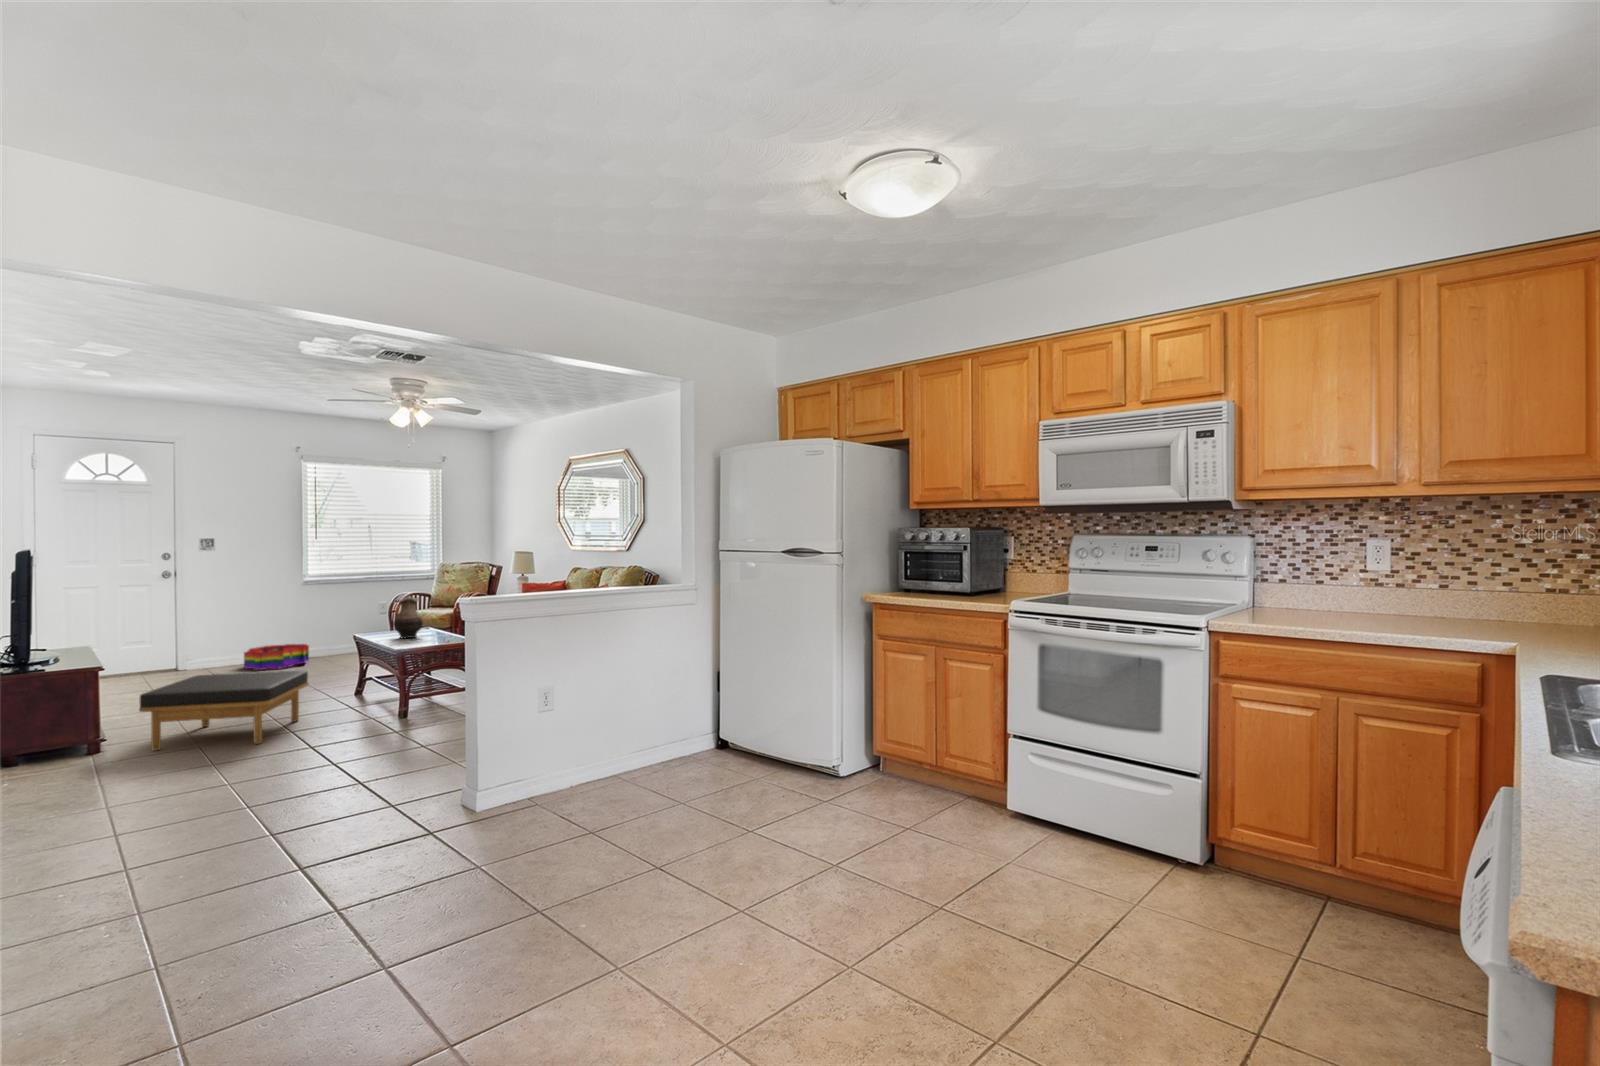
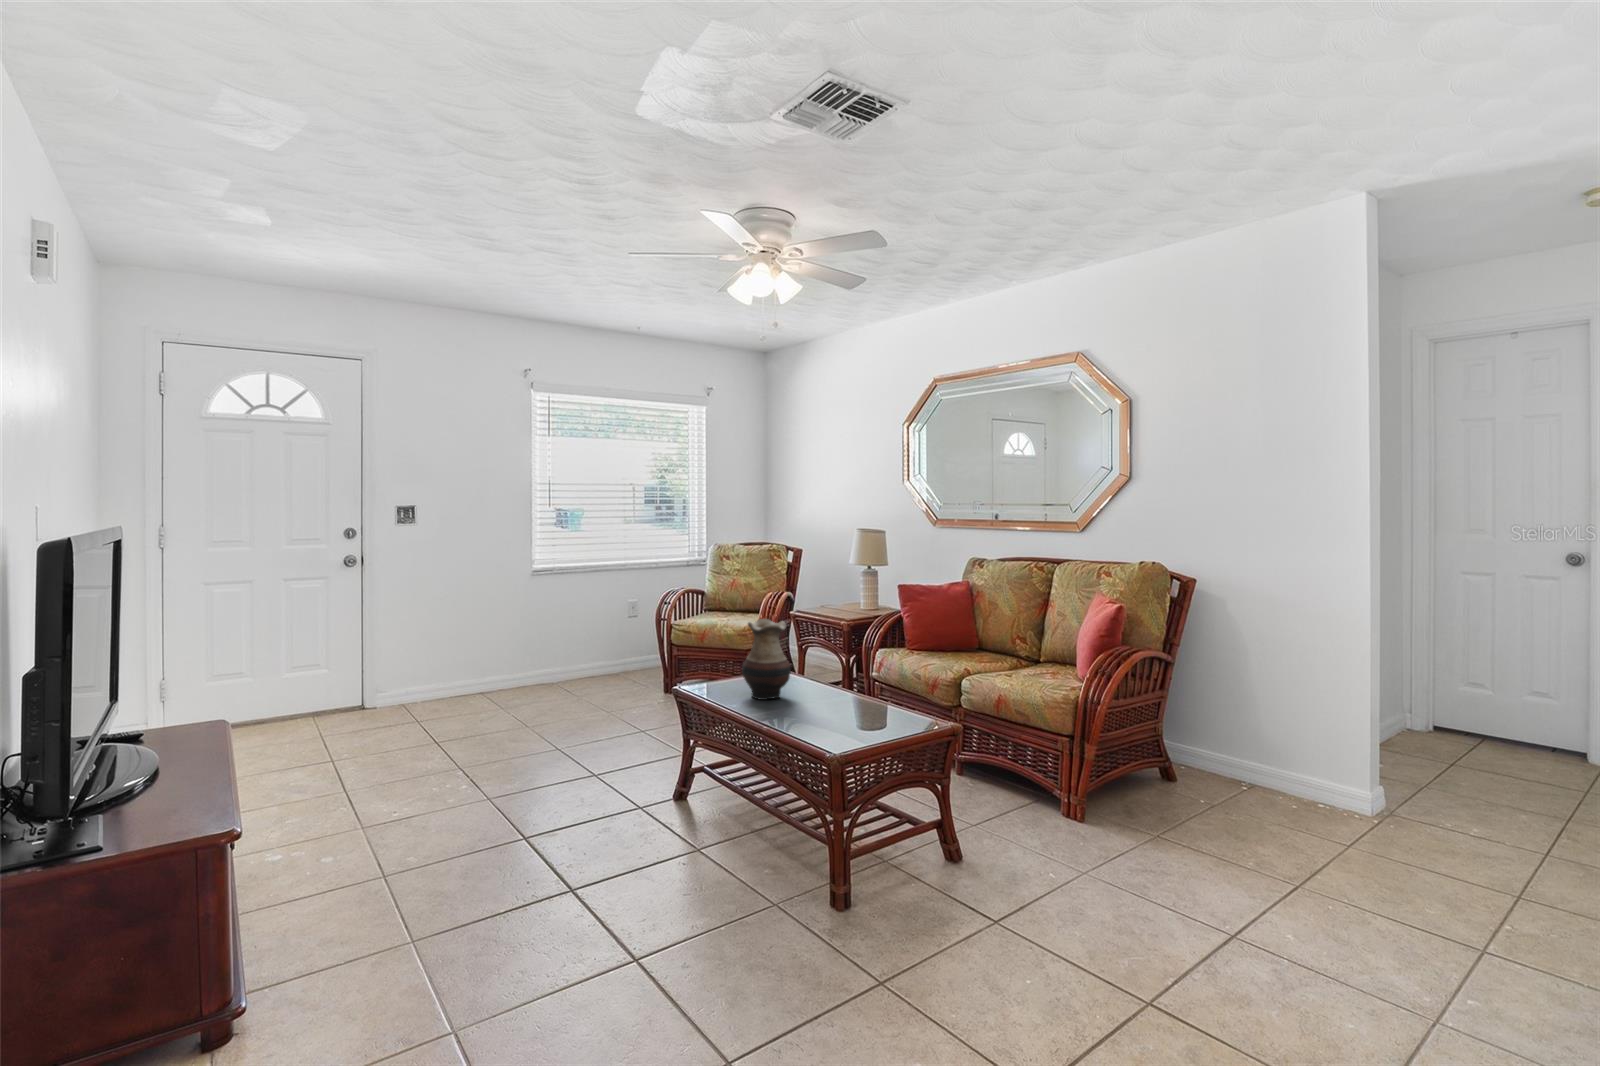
storage bin: present [244,644,309,670] -> none [457,664,542,708]
ottoman: present [139,670,308,751] -> none [332,779,629,998]

